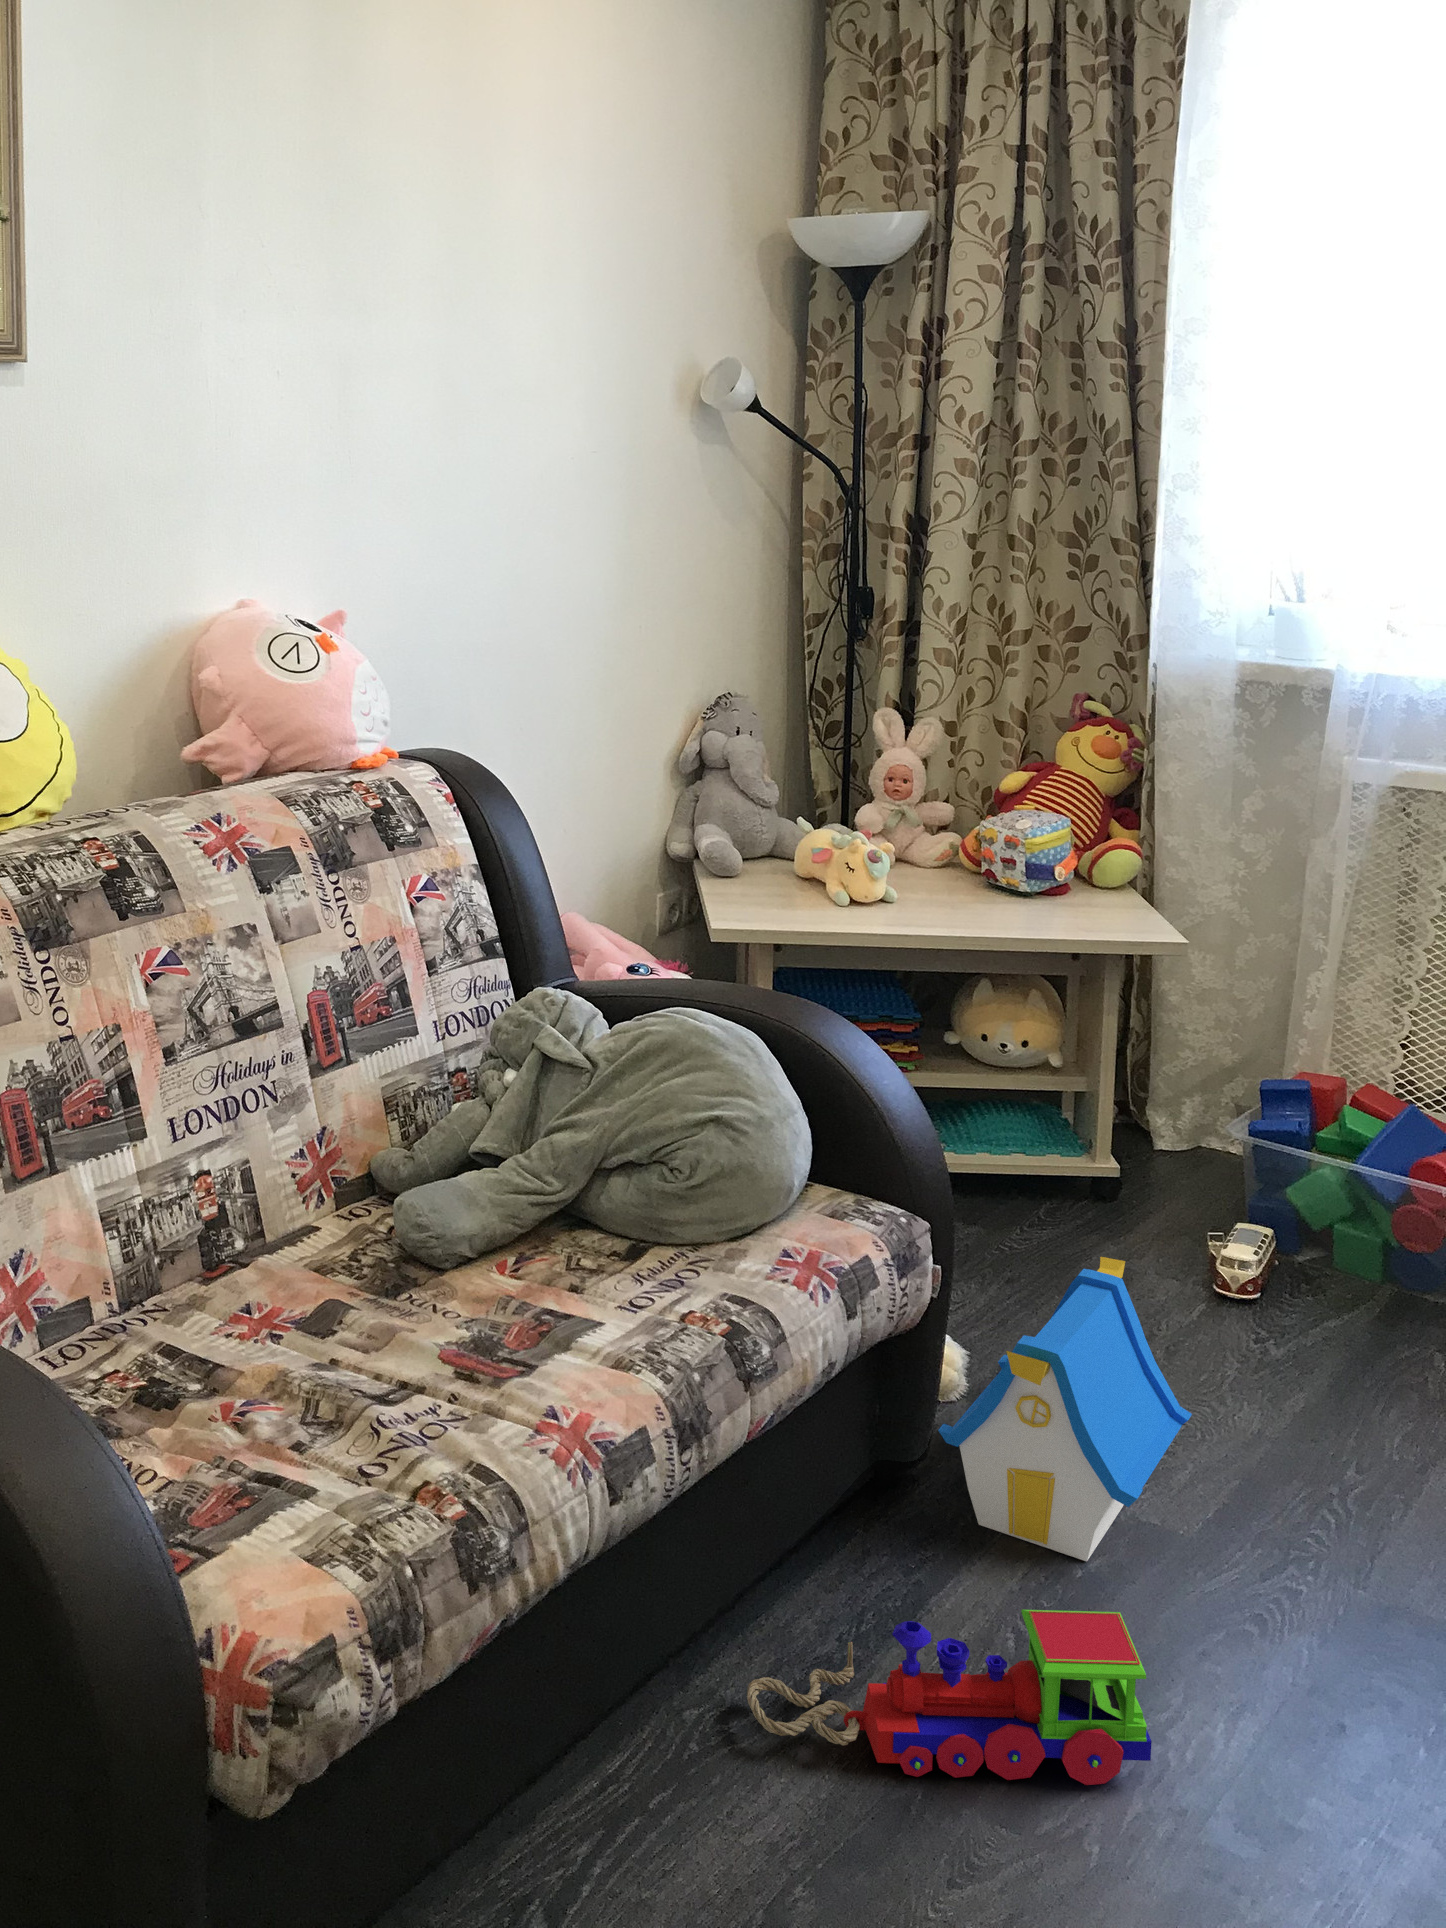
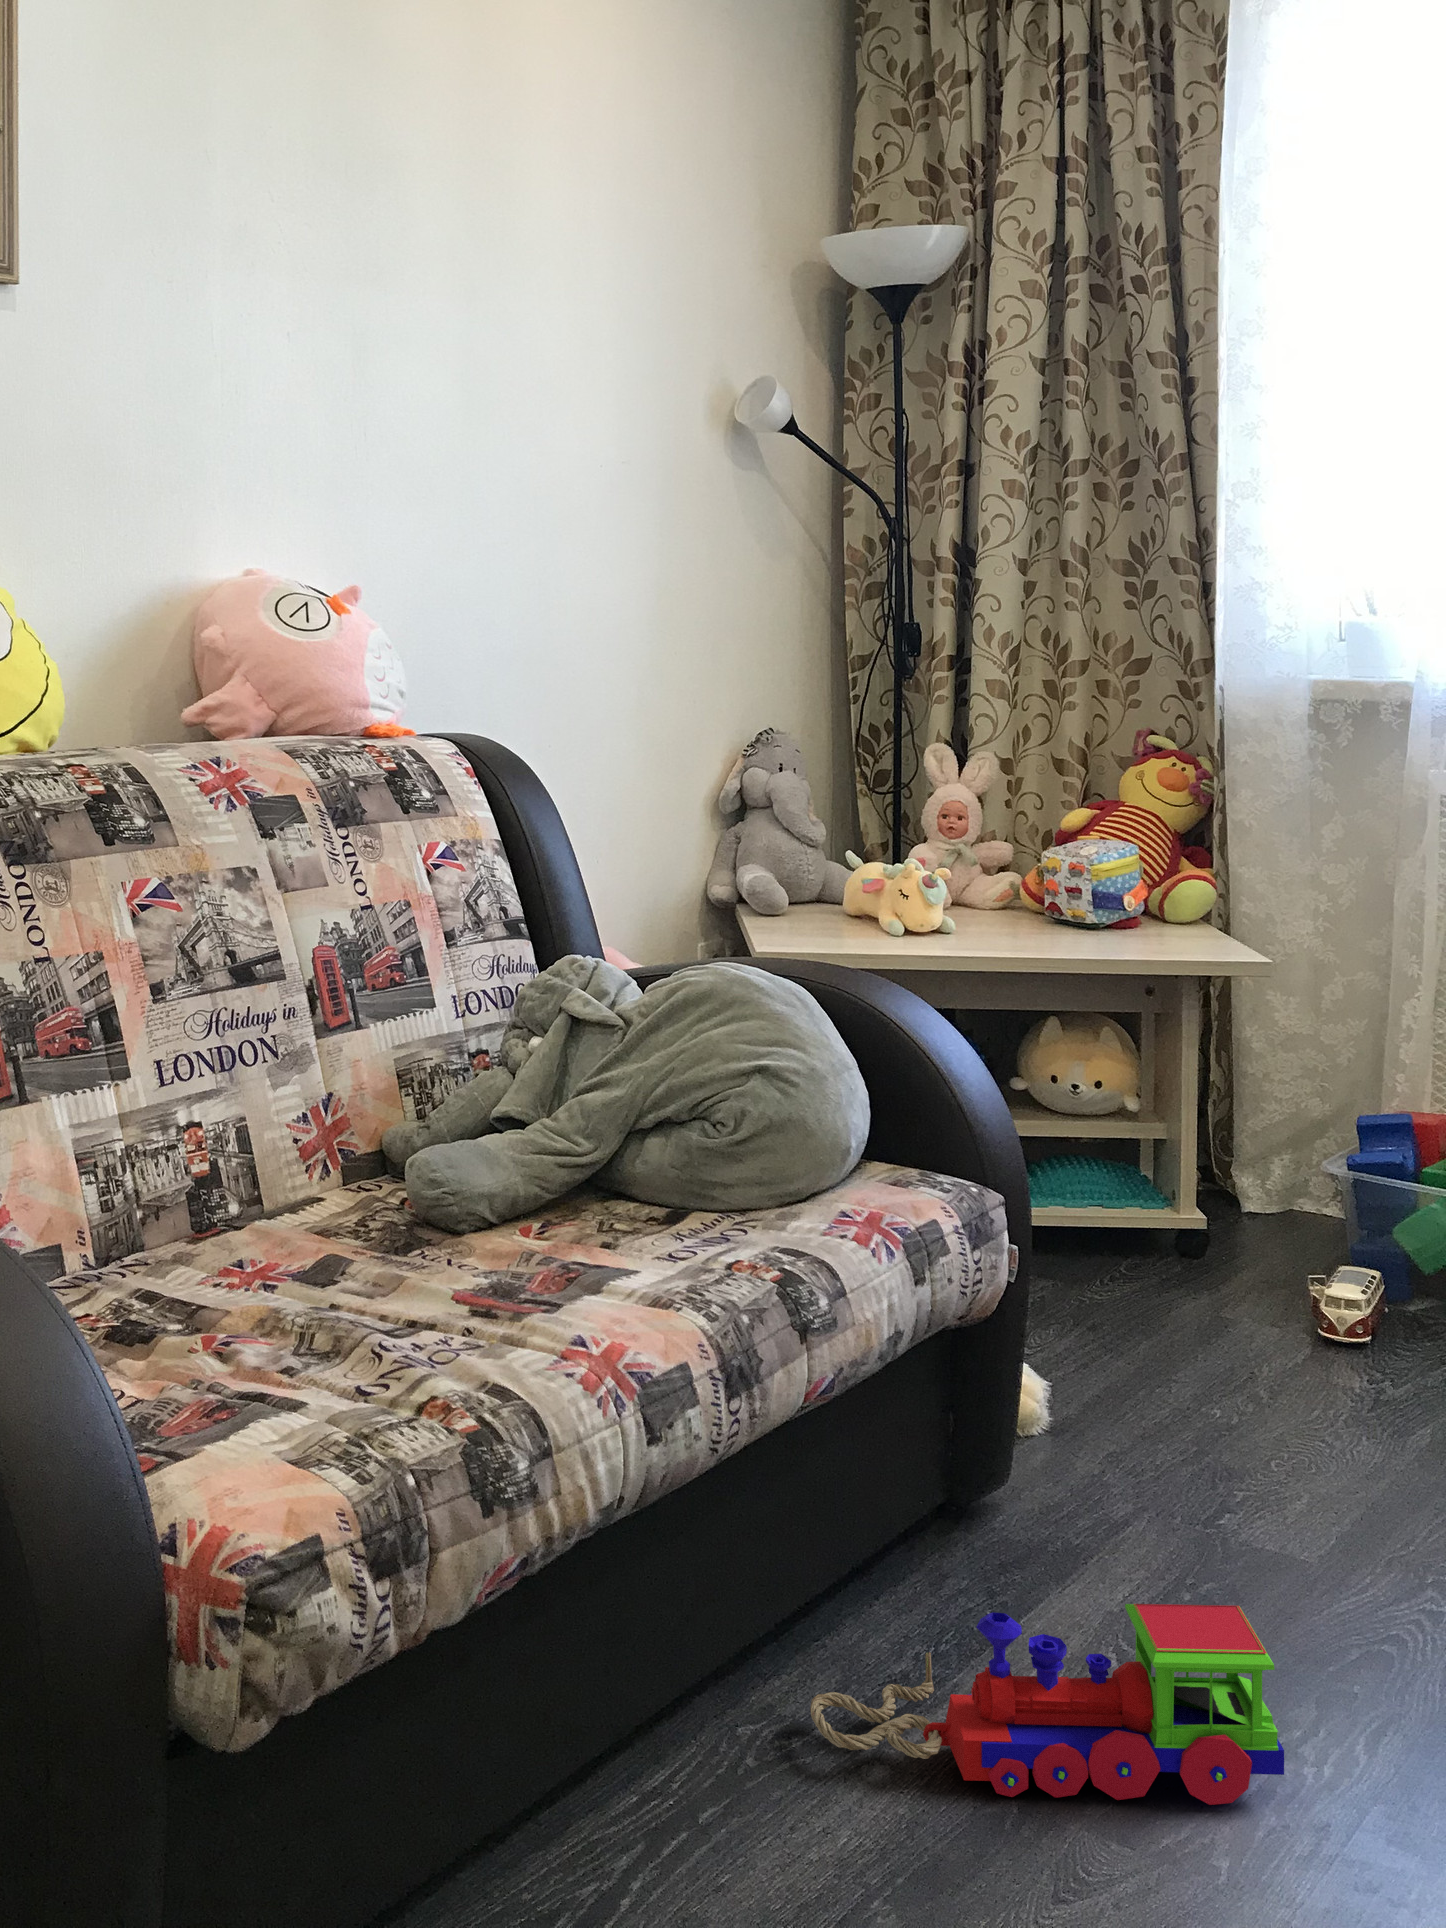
toy house: present [938,1257,1192,1561] -> none [1021,1262,1309,1592]

